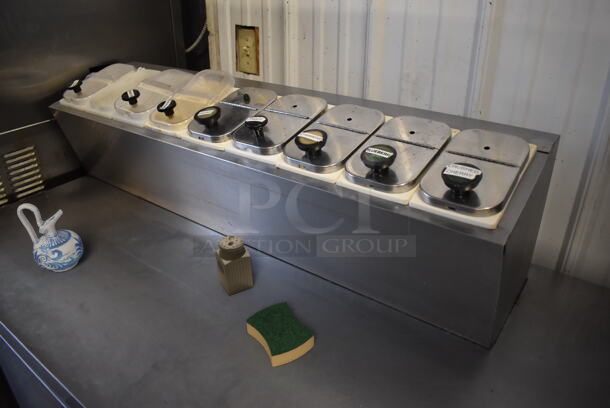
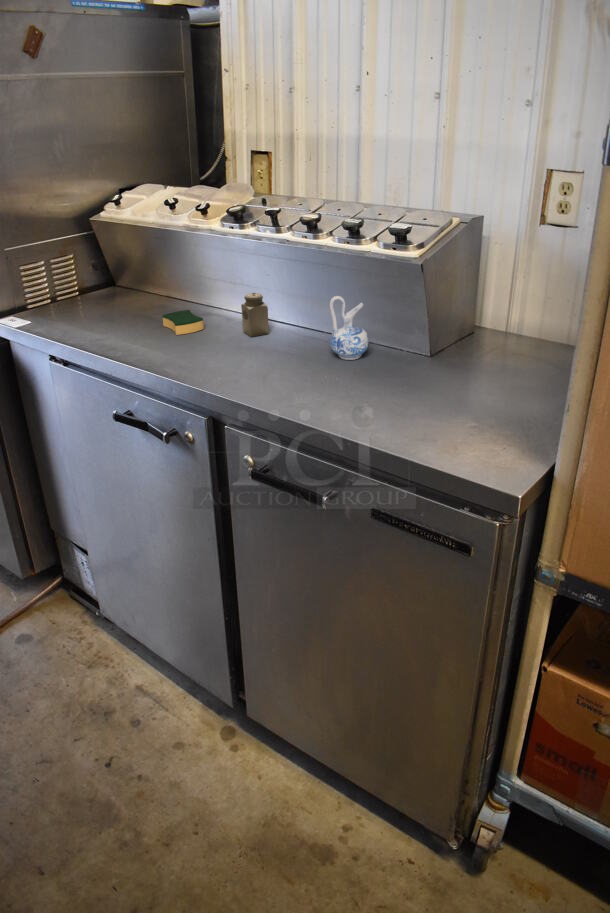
ceramic pitcher: present [17,203,83,272] -> present [330,296,369,360]
sponge: present [246,302,314,367] -> present [163,310,204,335]

